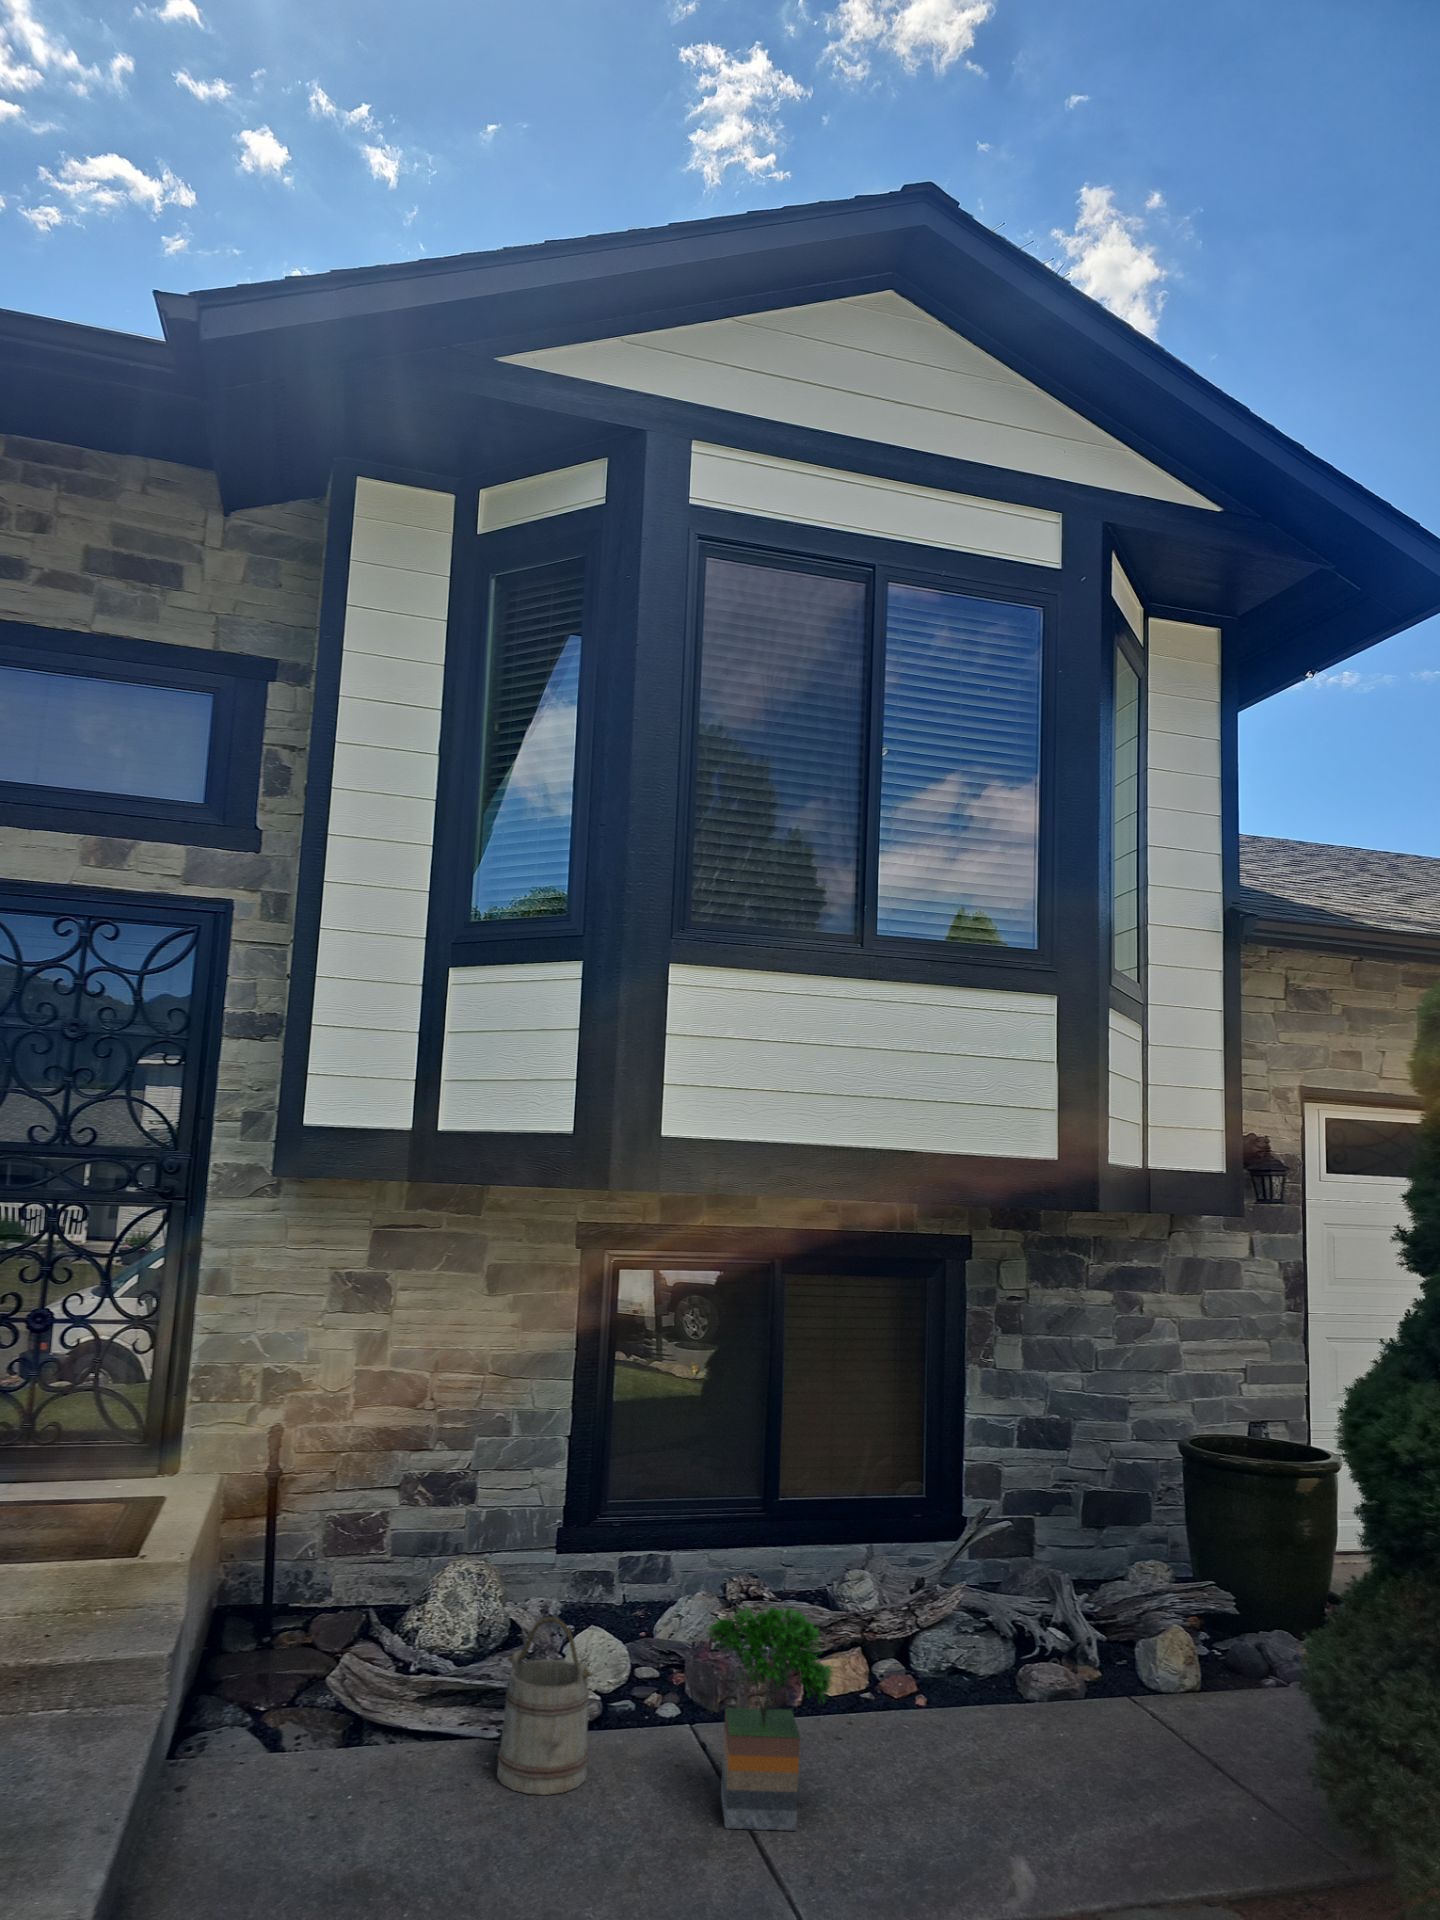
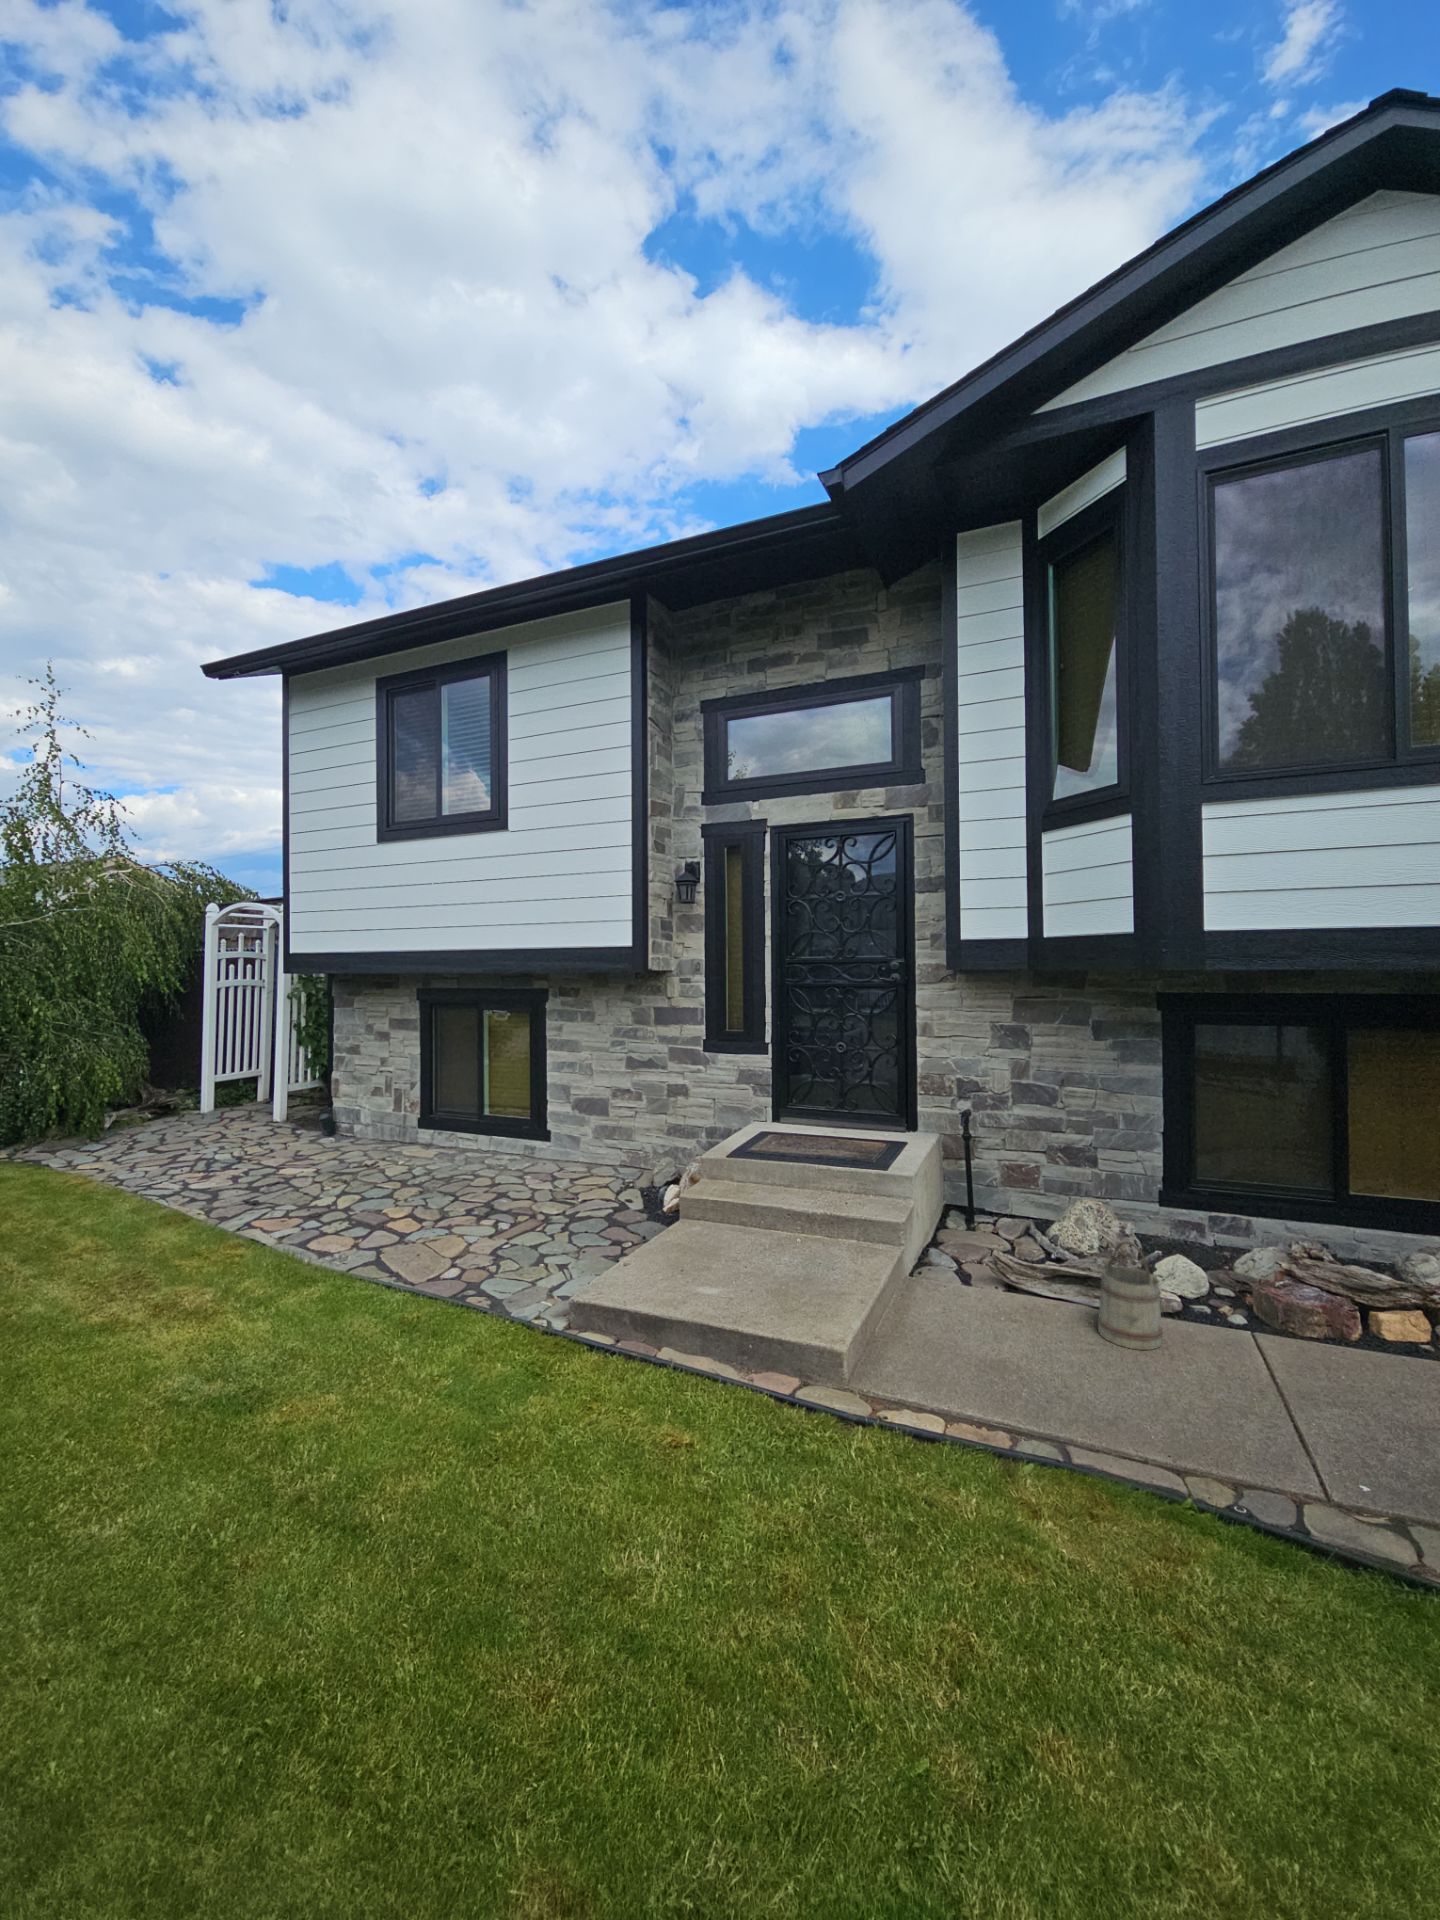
potted tree: present [708,1607,833,1831] -> none [1244,1255,1361,1419]

